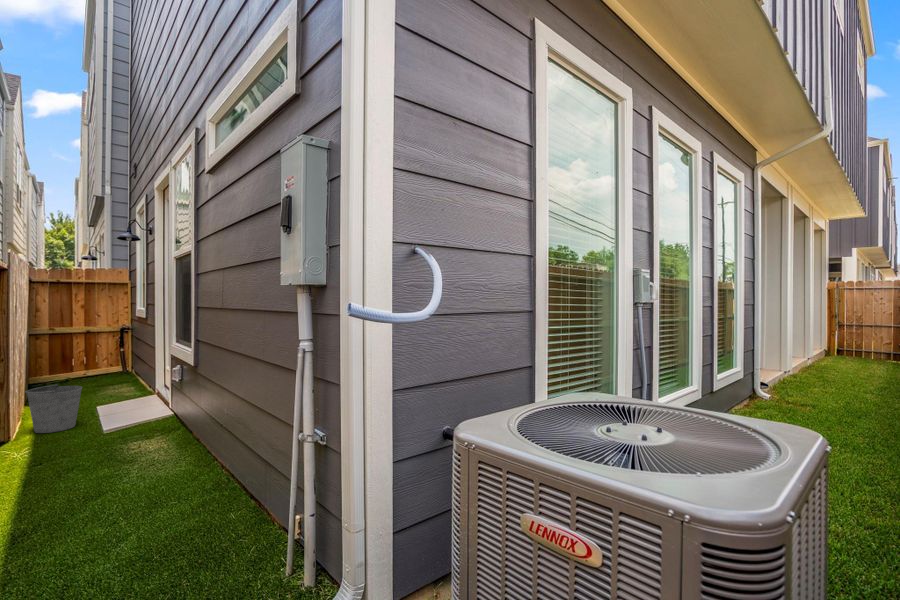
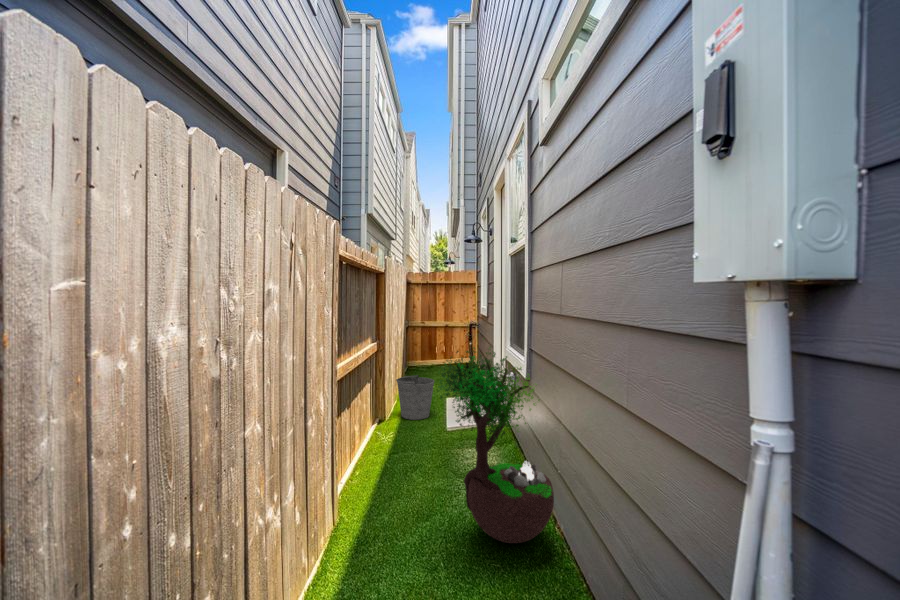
potted tree: none [105,329,219,488] -> present [438,338,554,543]

